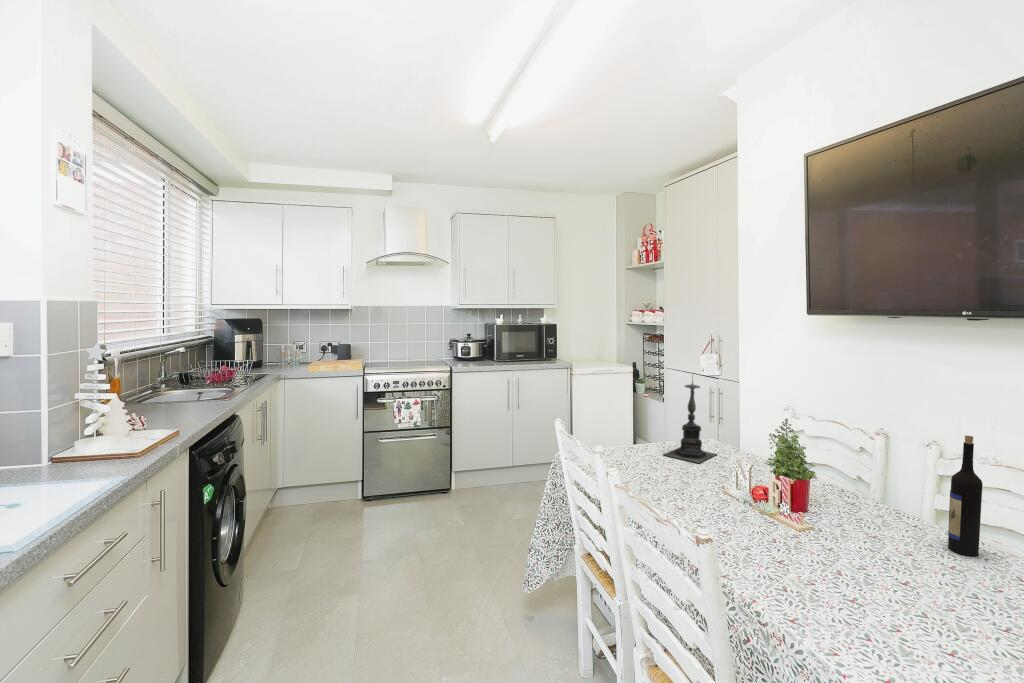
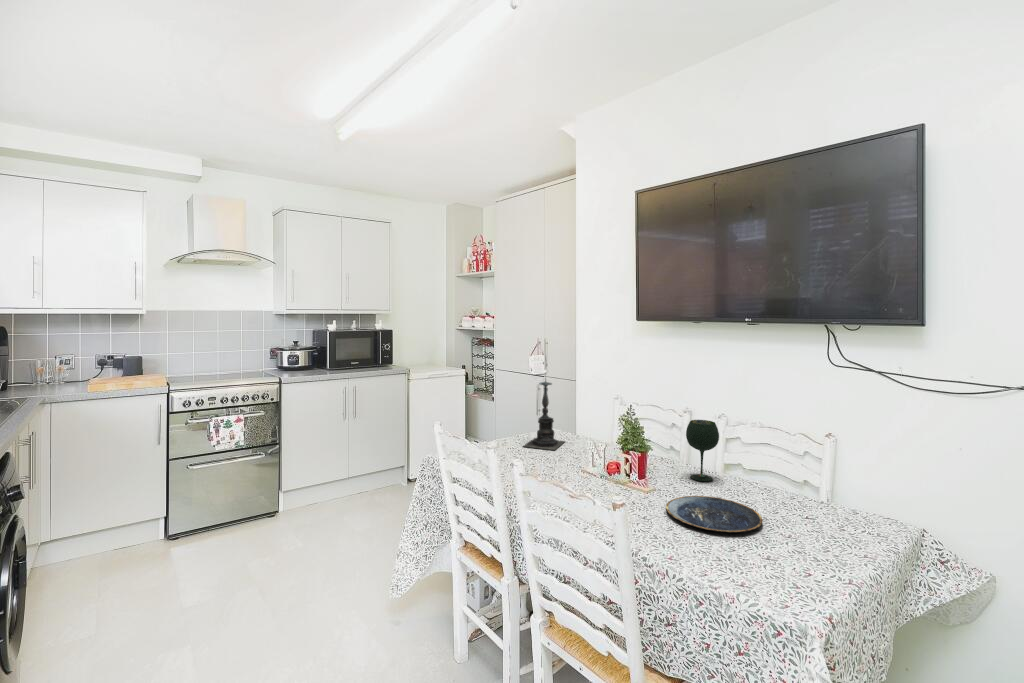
wine bottle: present [948,436,983,556] -> none [739,407,758,492]
wine glass: none [868,445,920,529] -> present [686,420,719,481]
plate: none [815,544,968,610] -> present [666,496,763,533]

